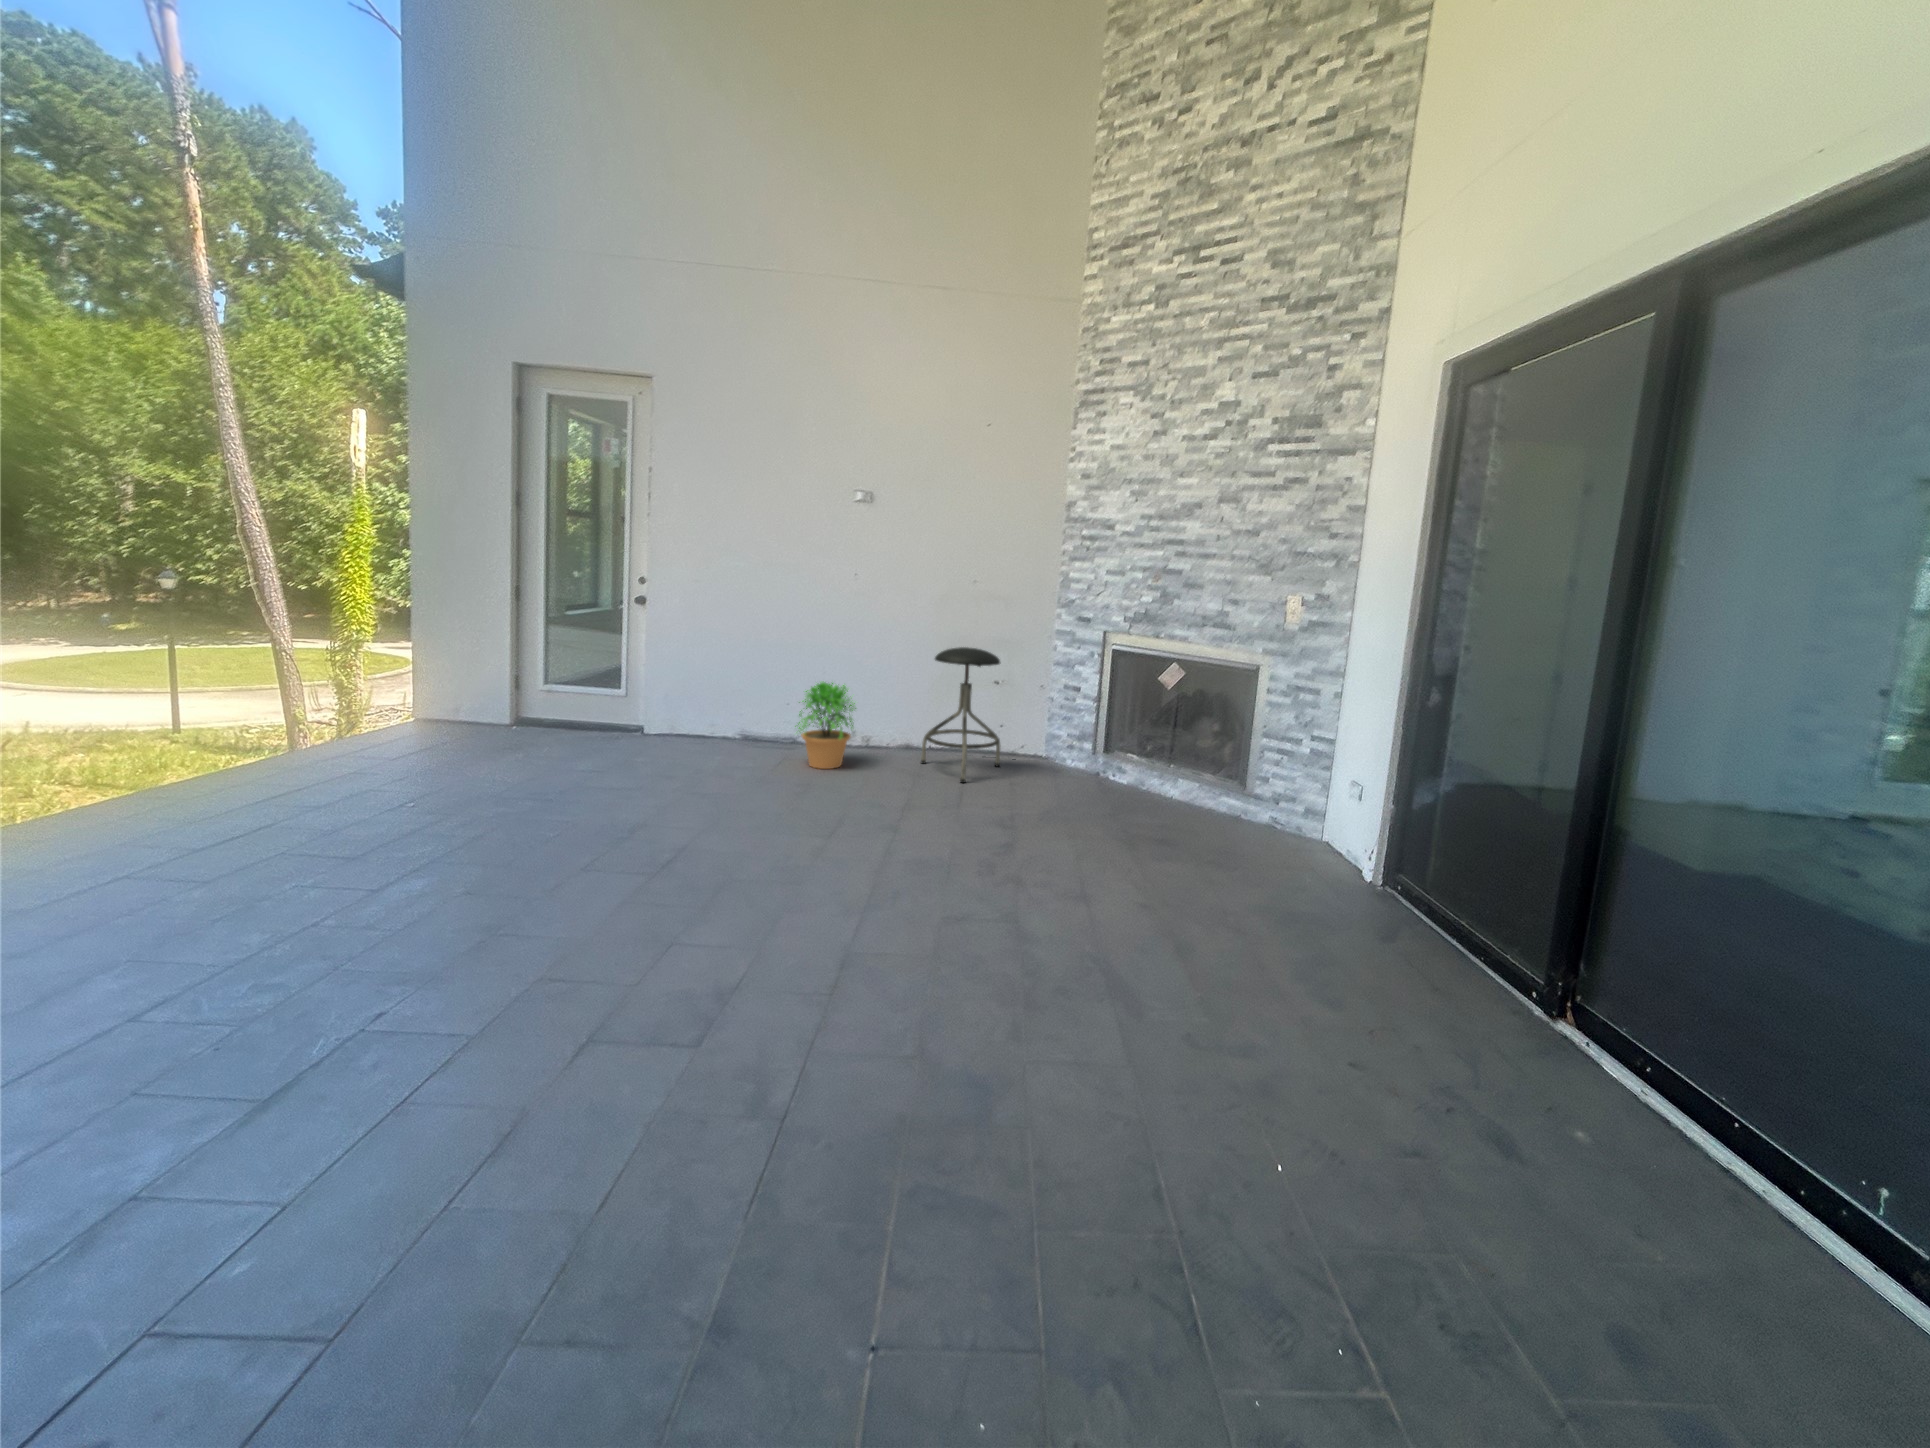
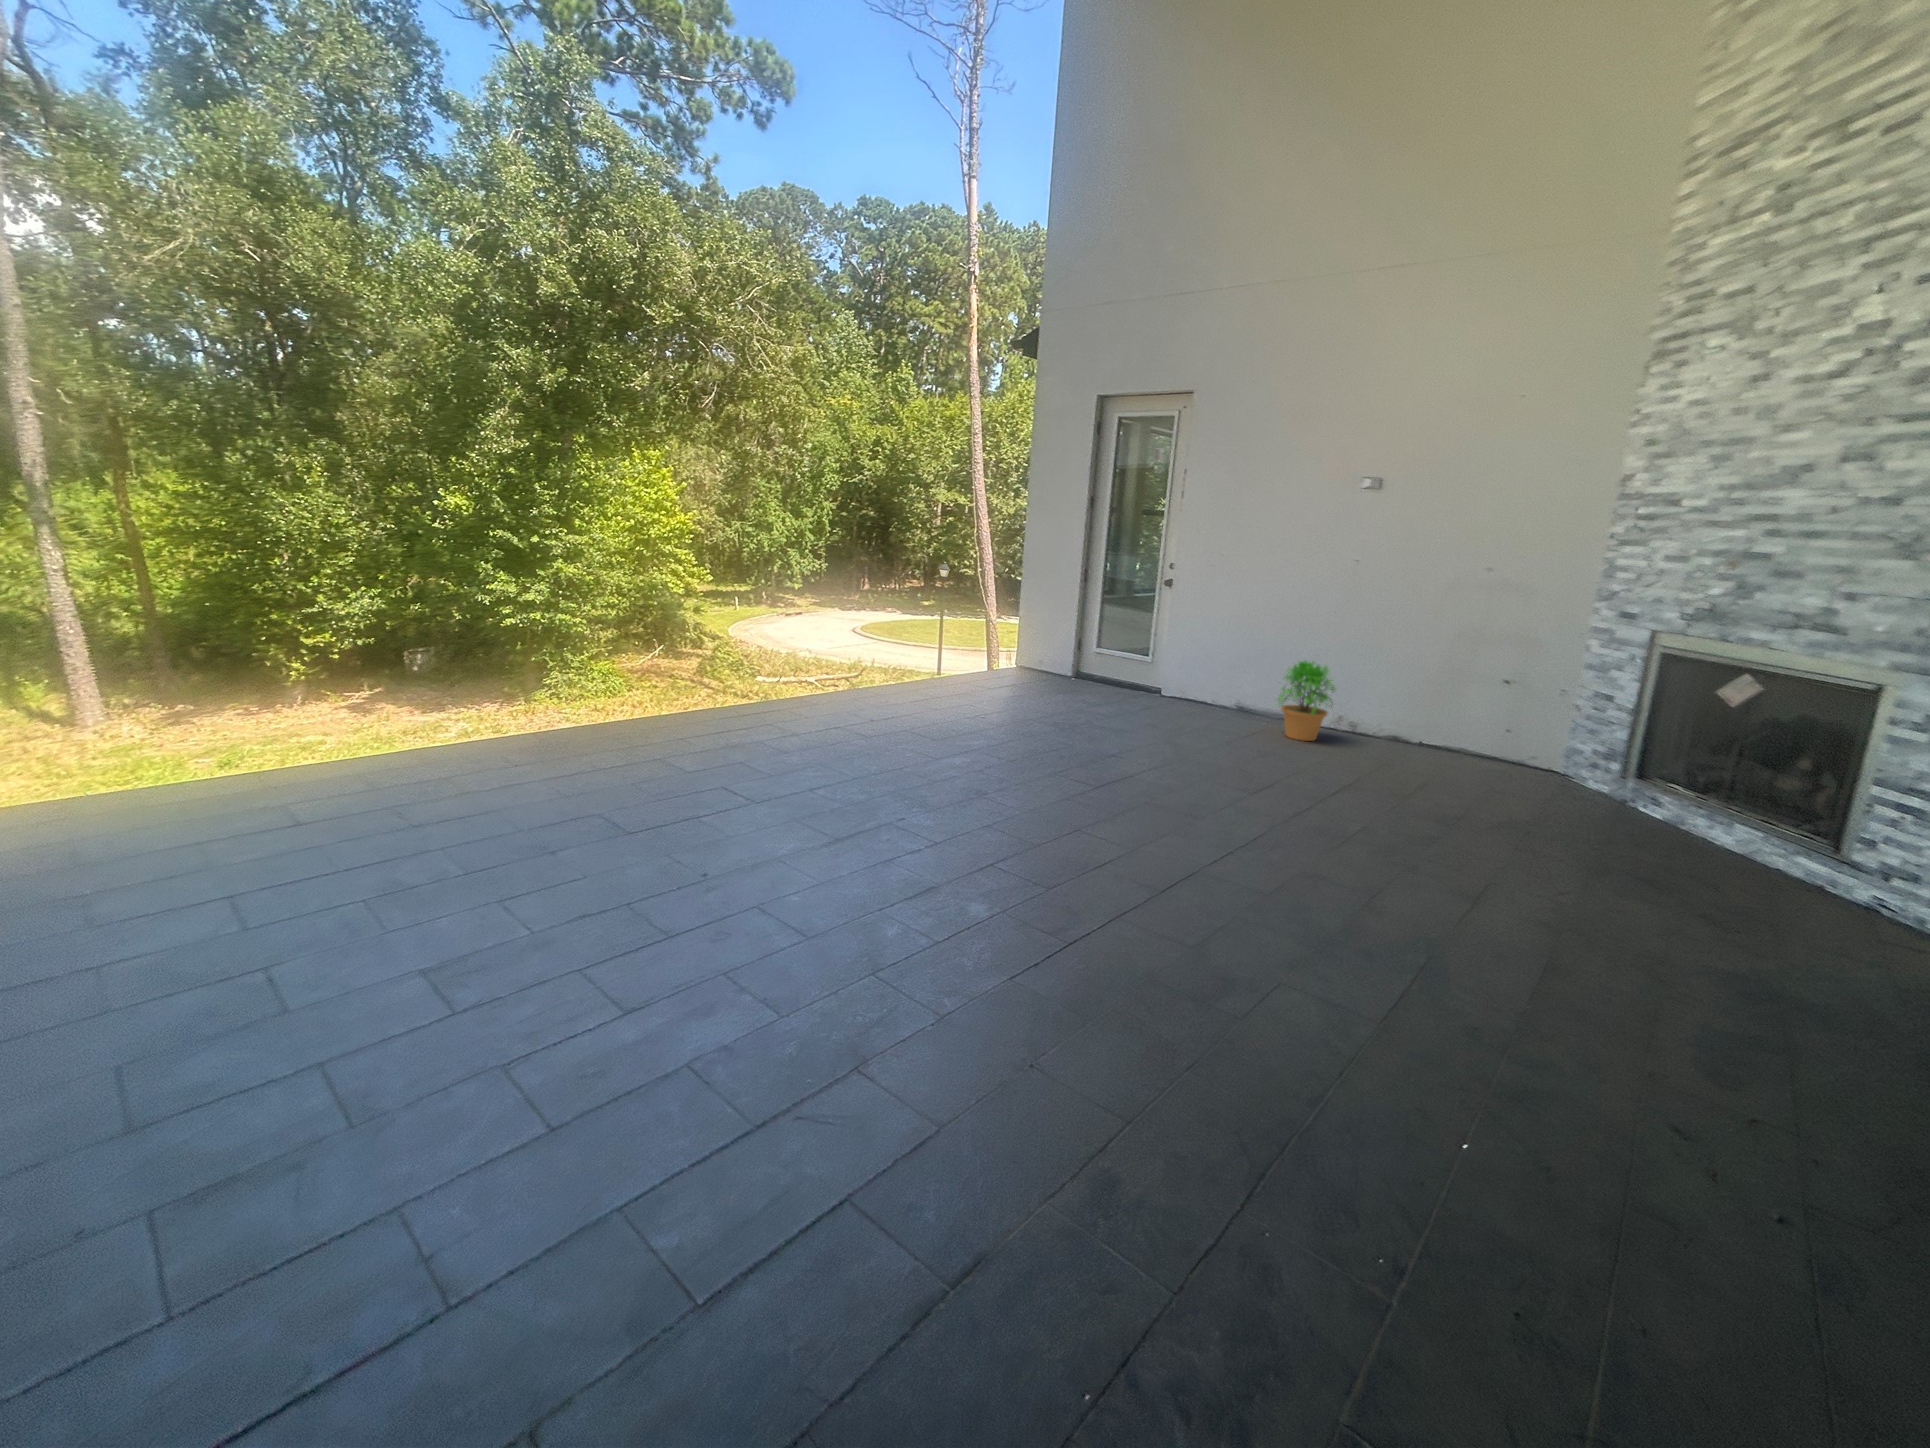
stool: present [921,647,1000,783] -> none [1400,638,1500,776]

